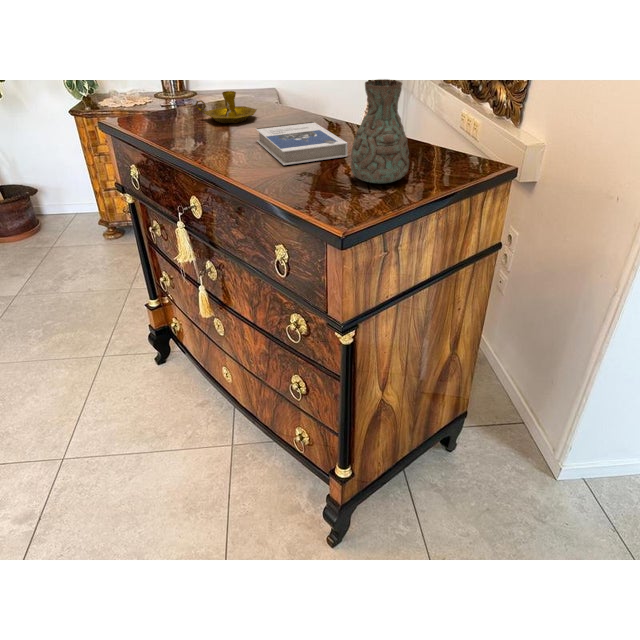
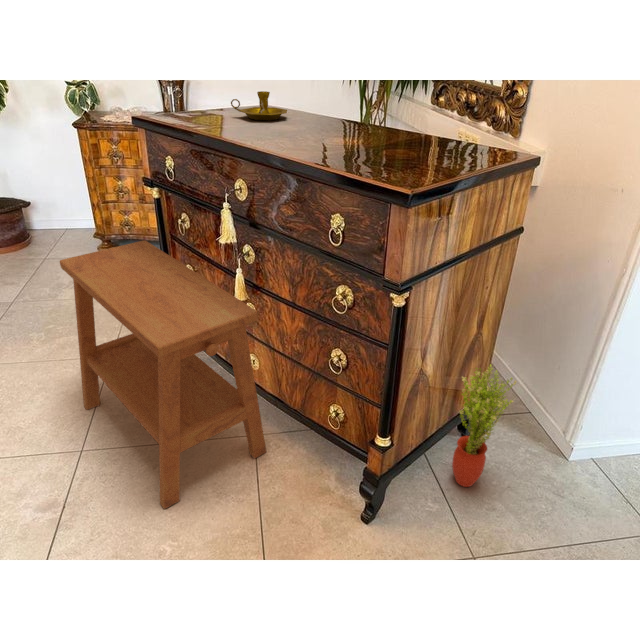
decorative vase: present [350,79,409,183] -> none [398,69,452,161]
hardback book: present [256,122,348,165] -> none [296,118,387,149]
side table: none [32,246,242,524] -> present [60,240,266,509]
potted plant: none [428,389,492,508] -> present [452,364,516,487]

